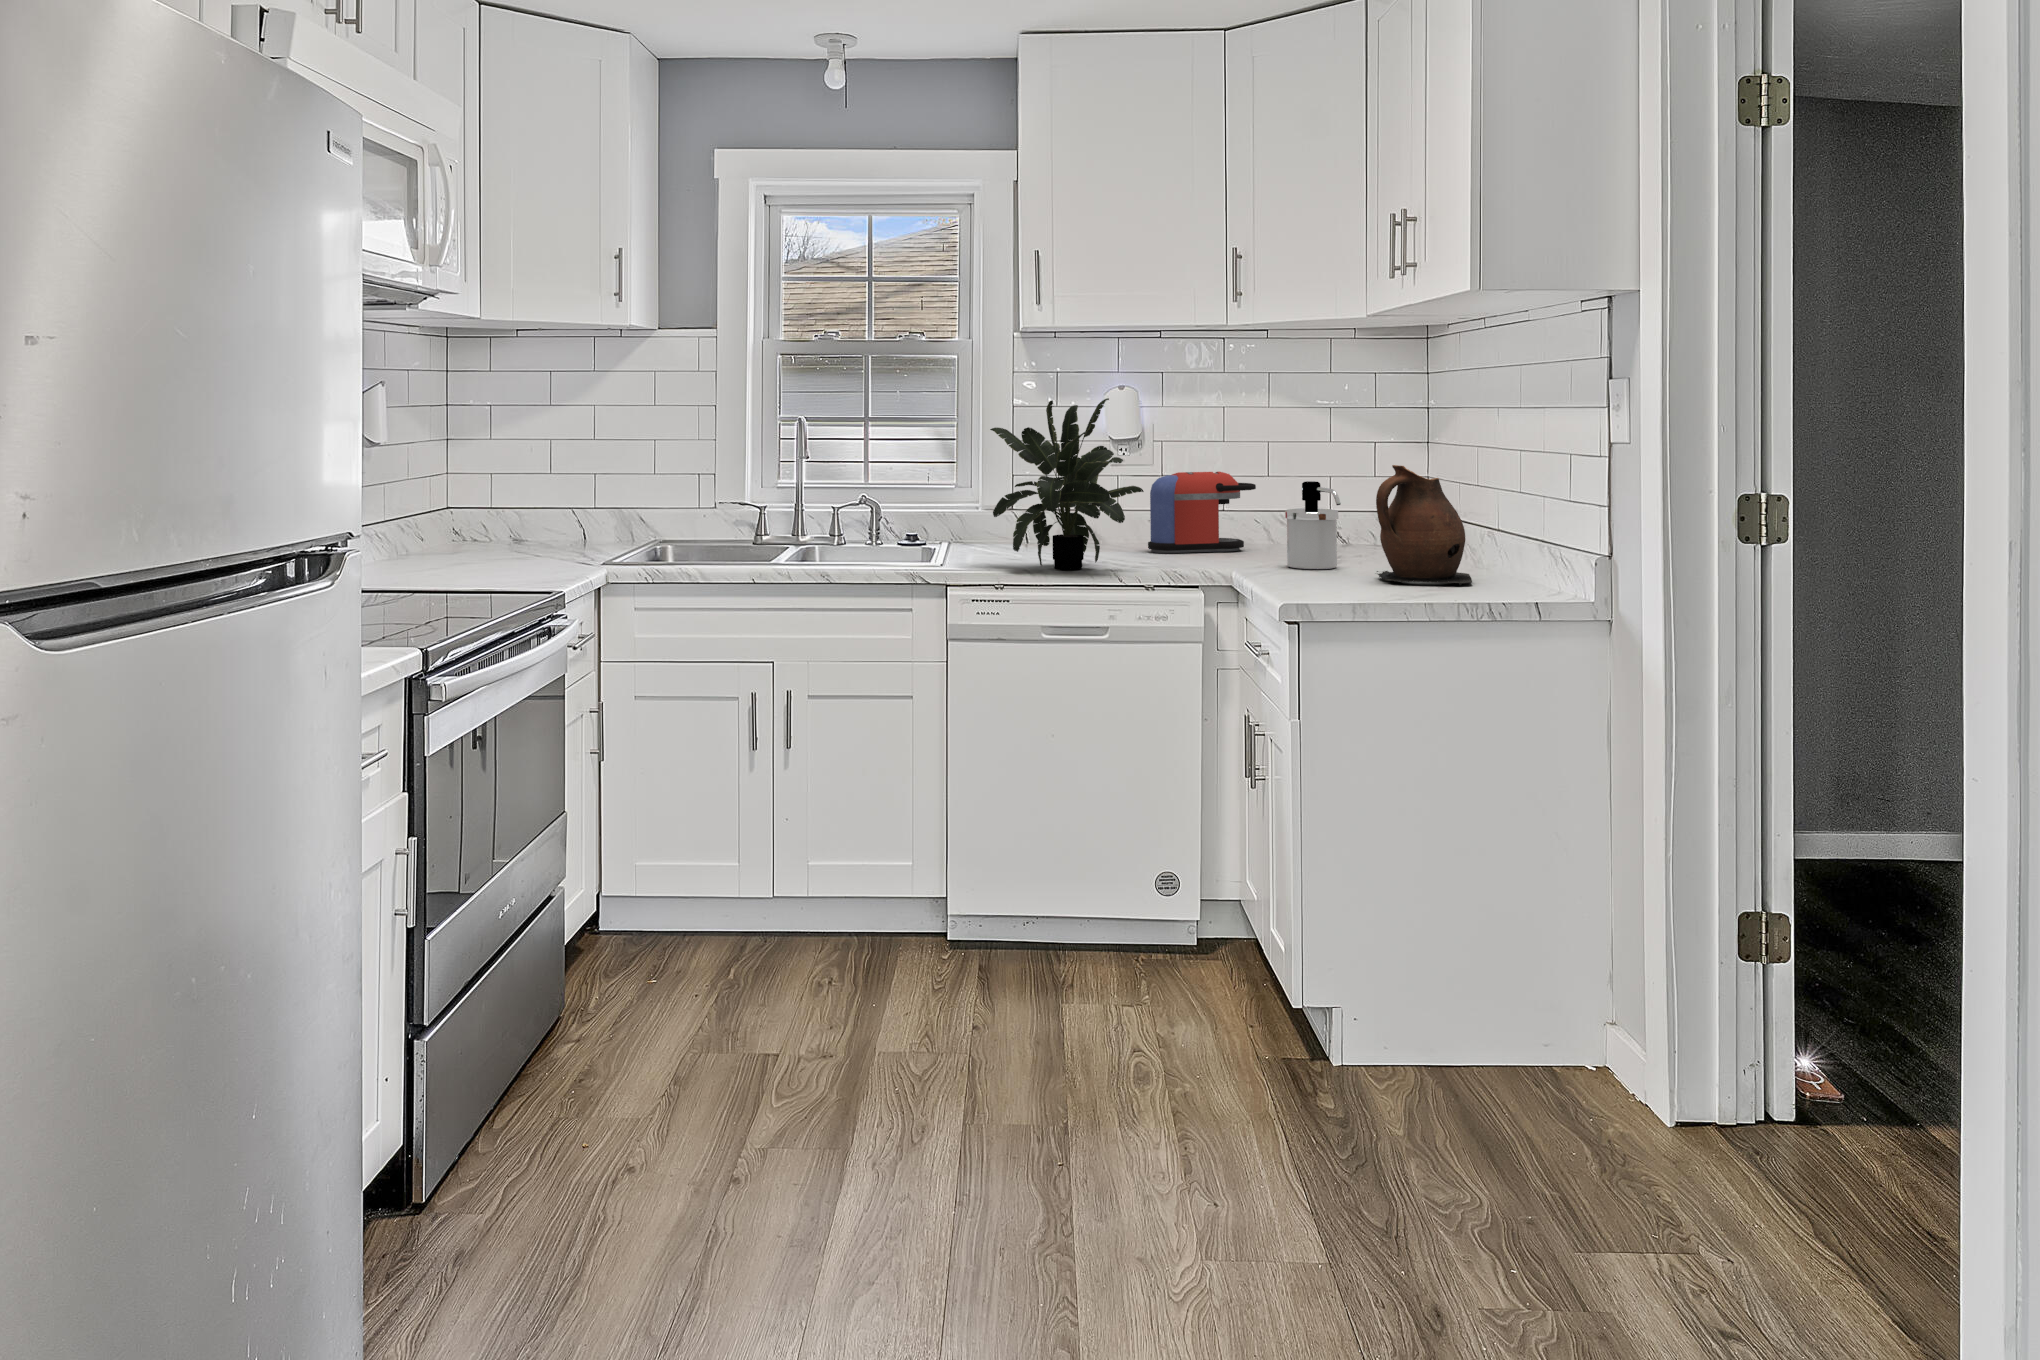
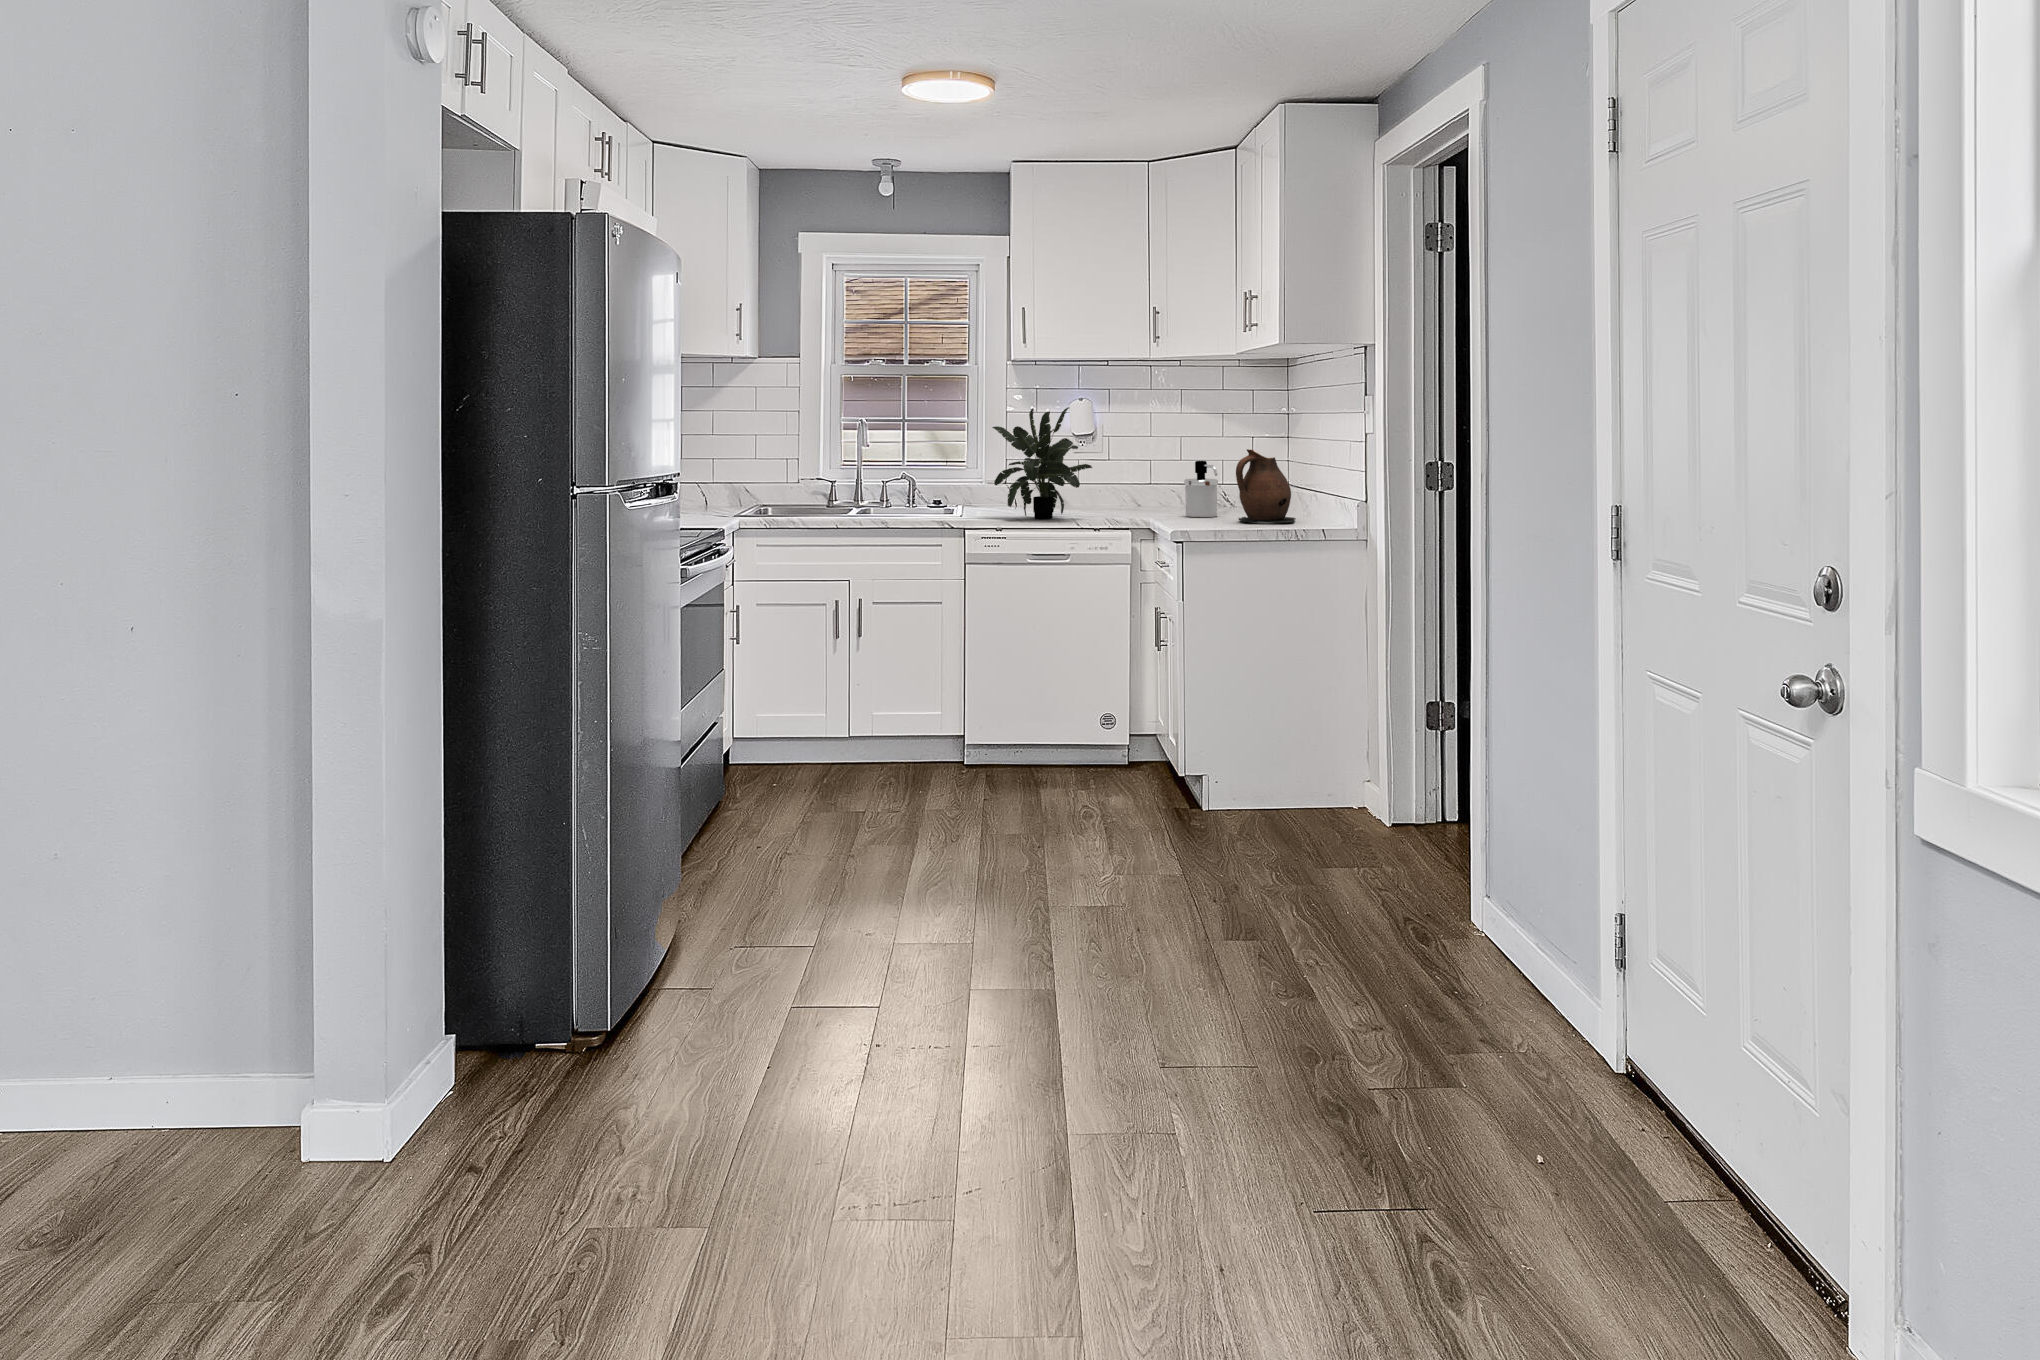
coffee maker: present [1148,472,1256,553] -> none [1098,456,1170,510]

